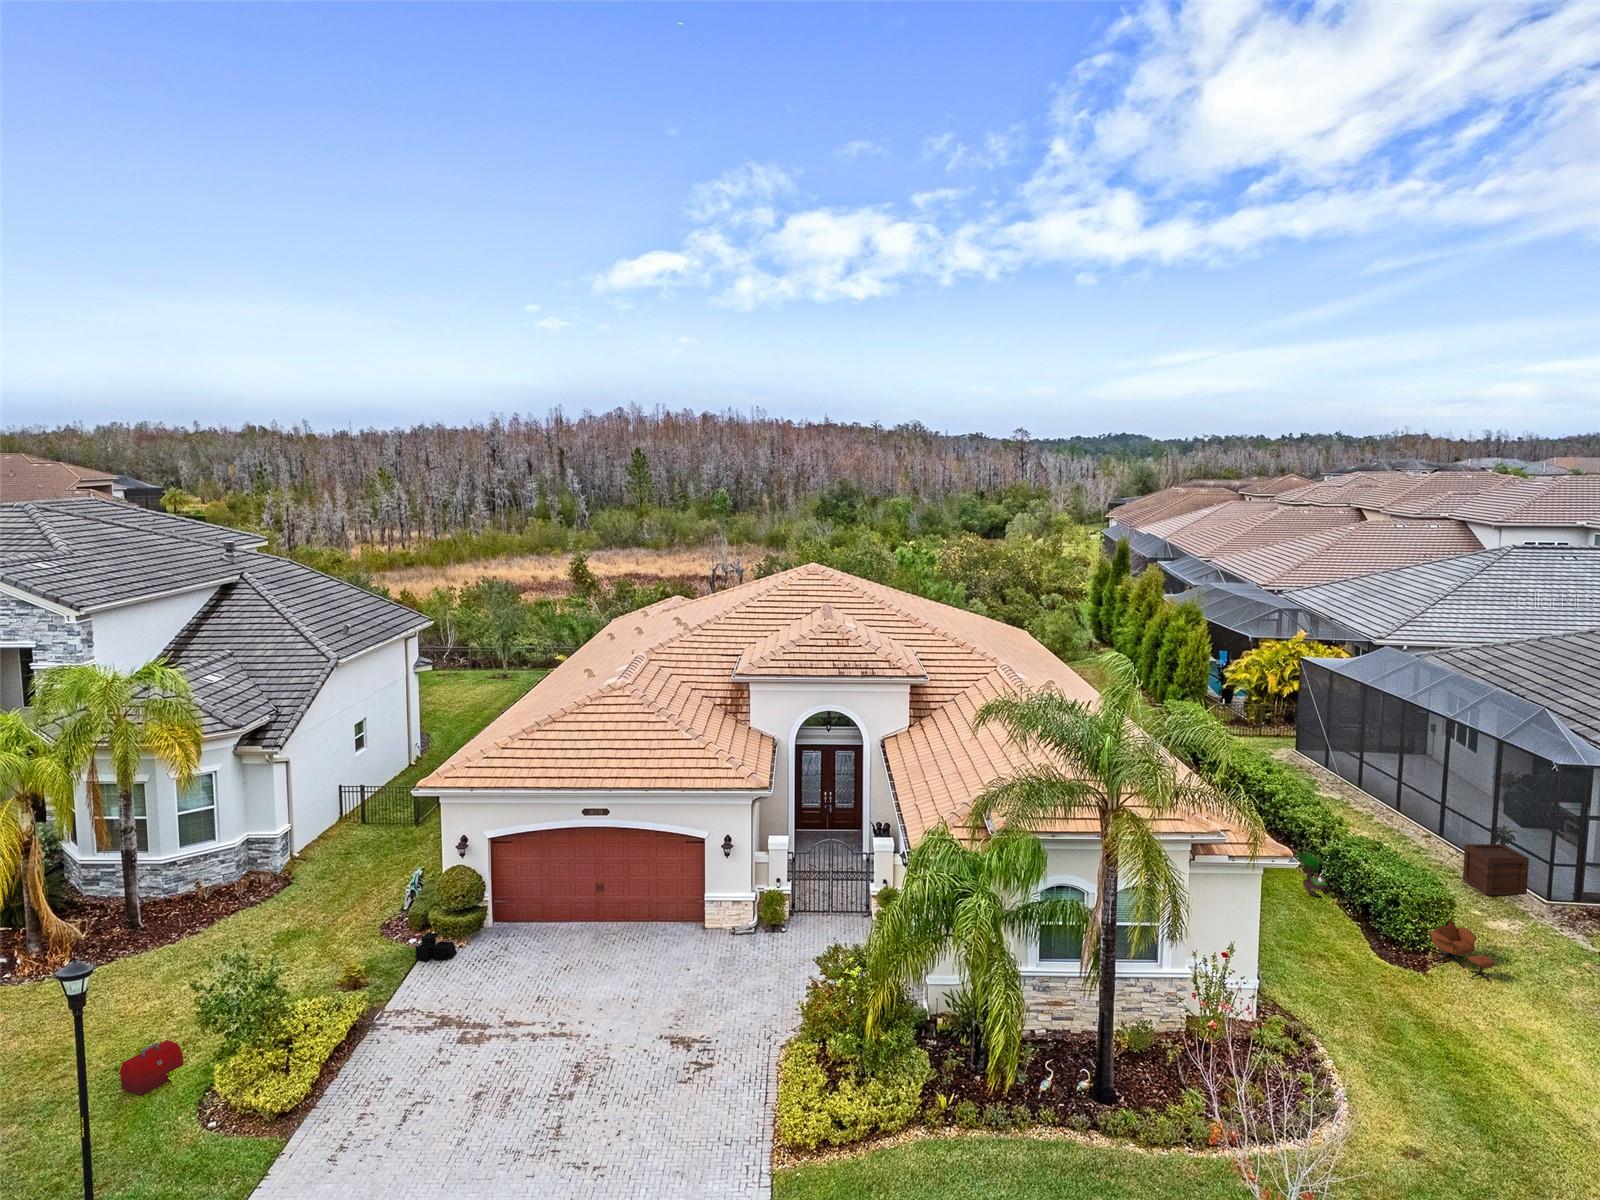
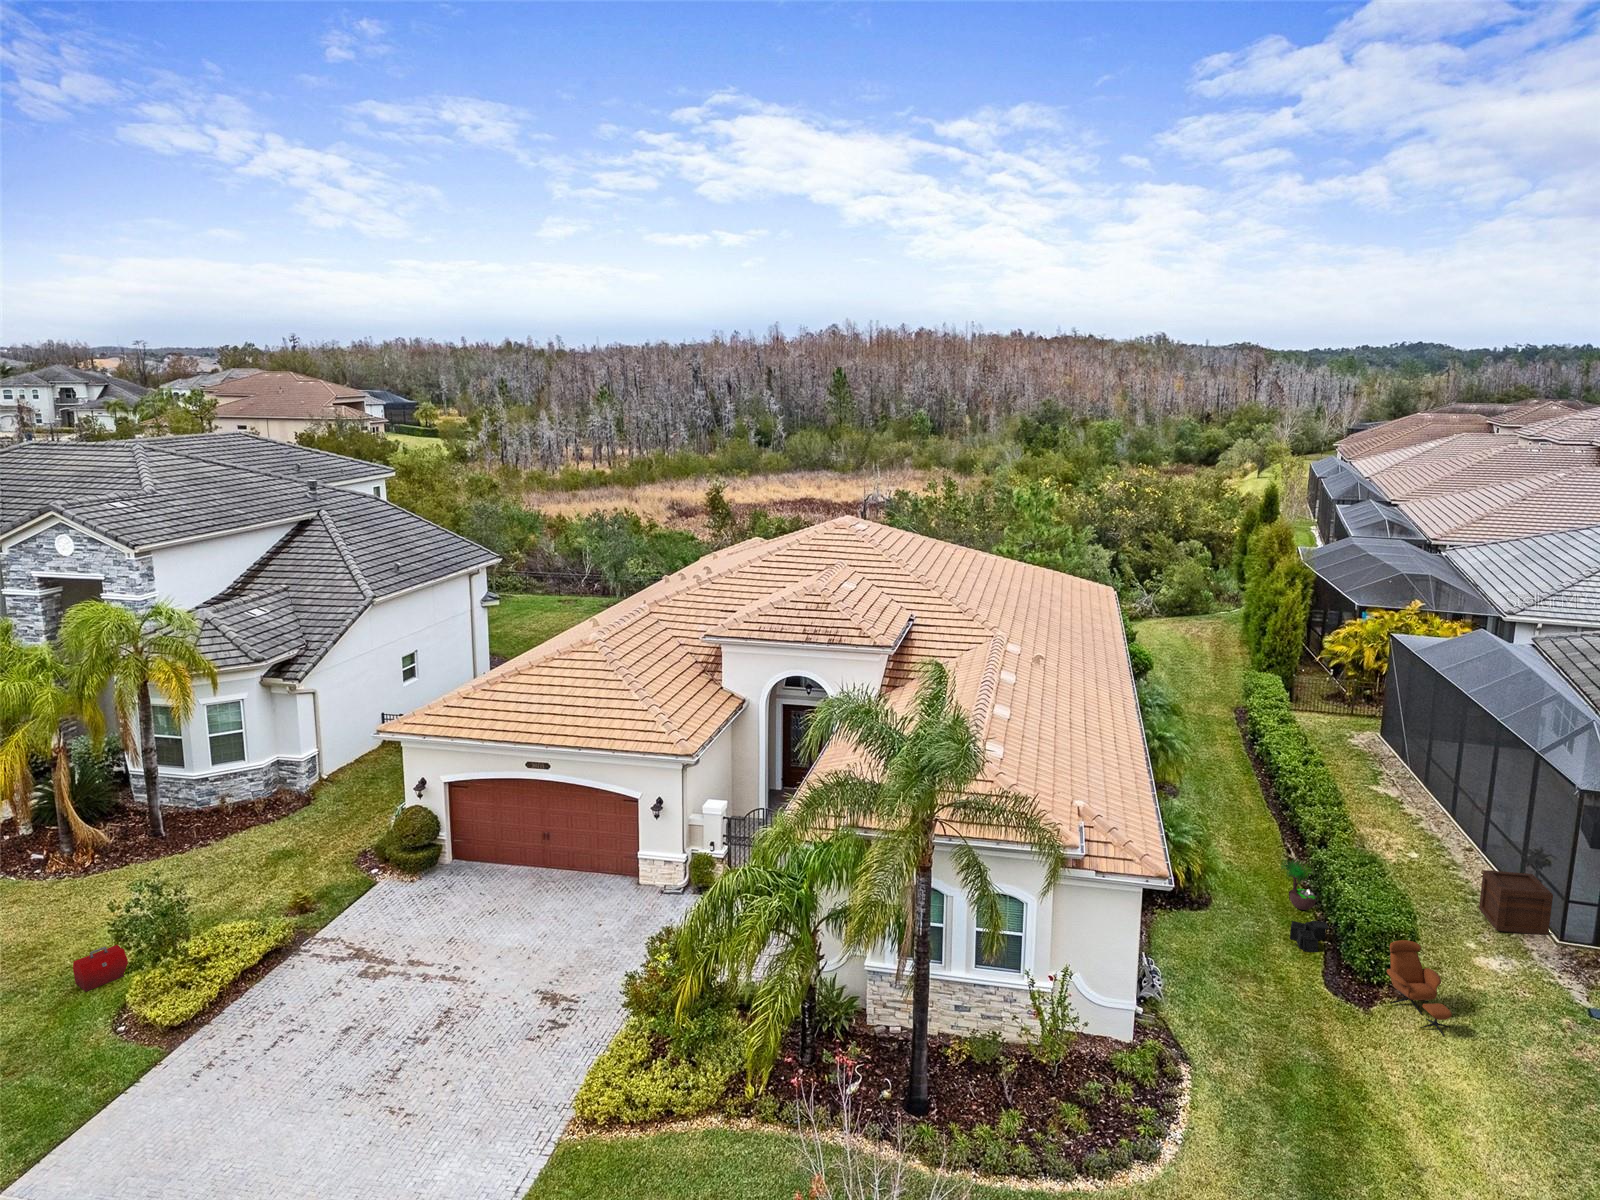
storage bin: present [416,933,457,962] -> present [1290,921,1329,952]

